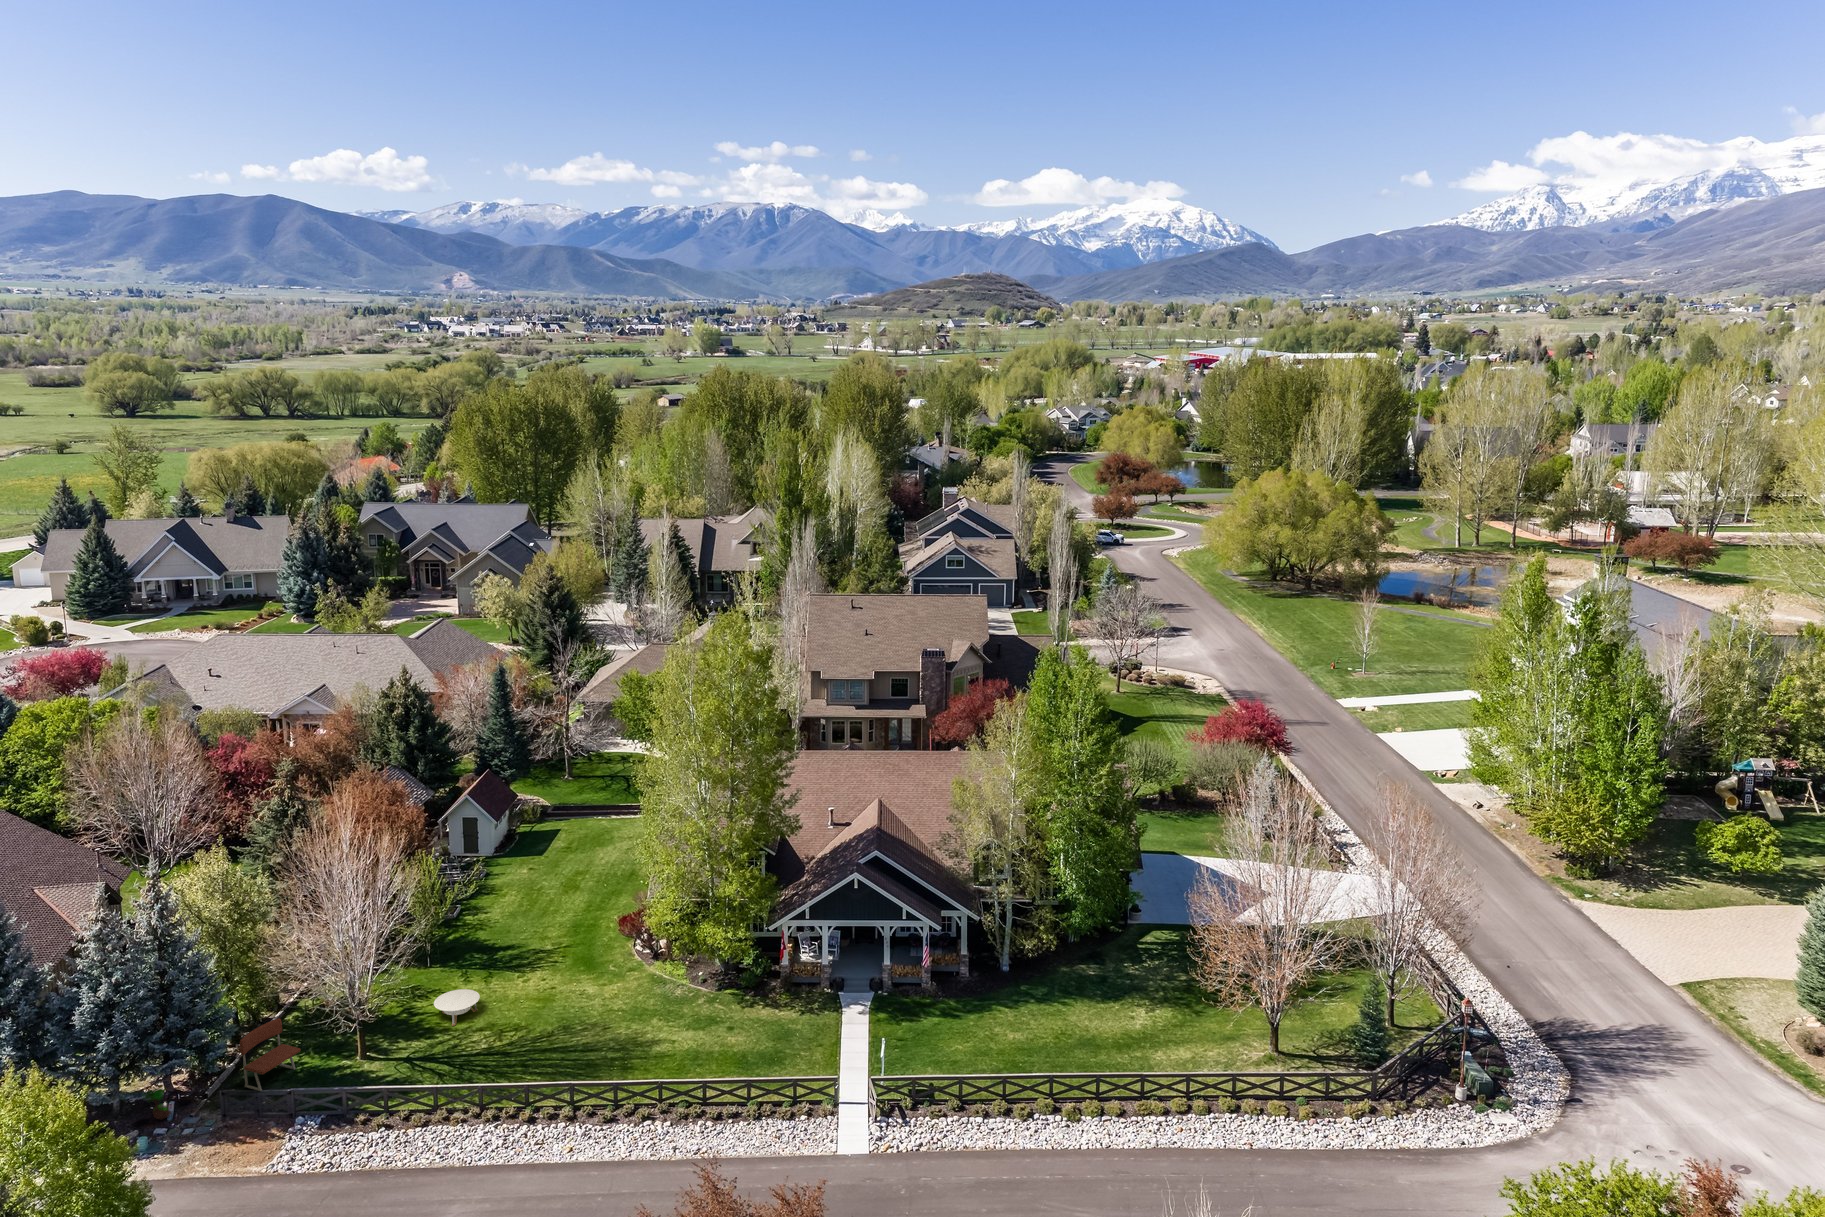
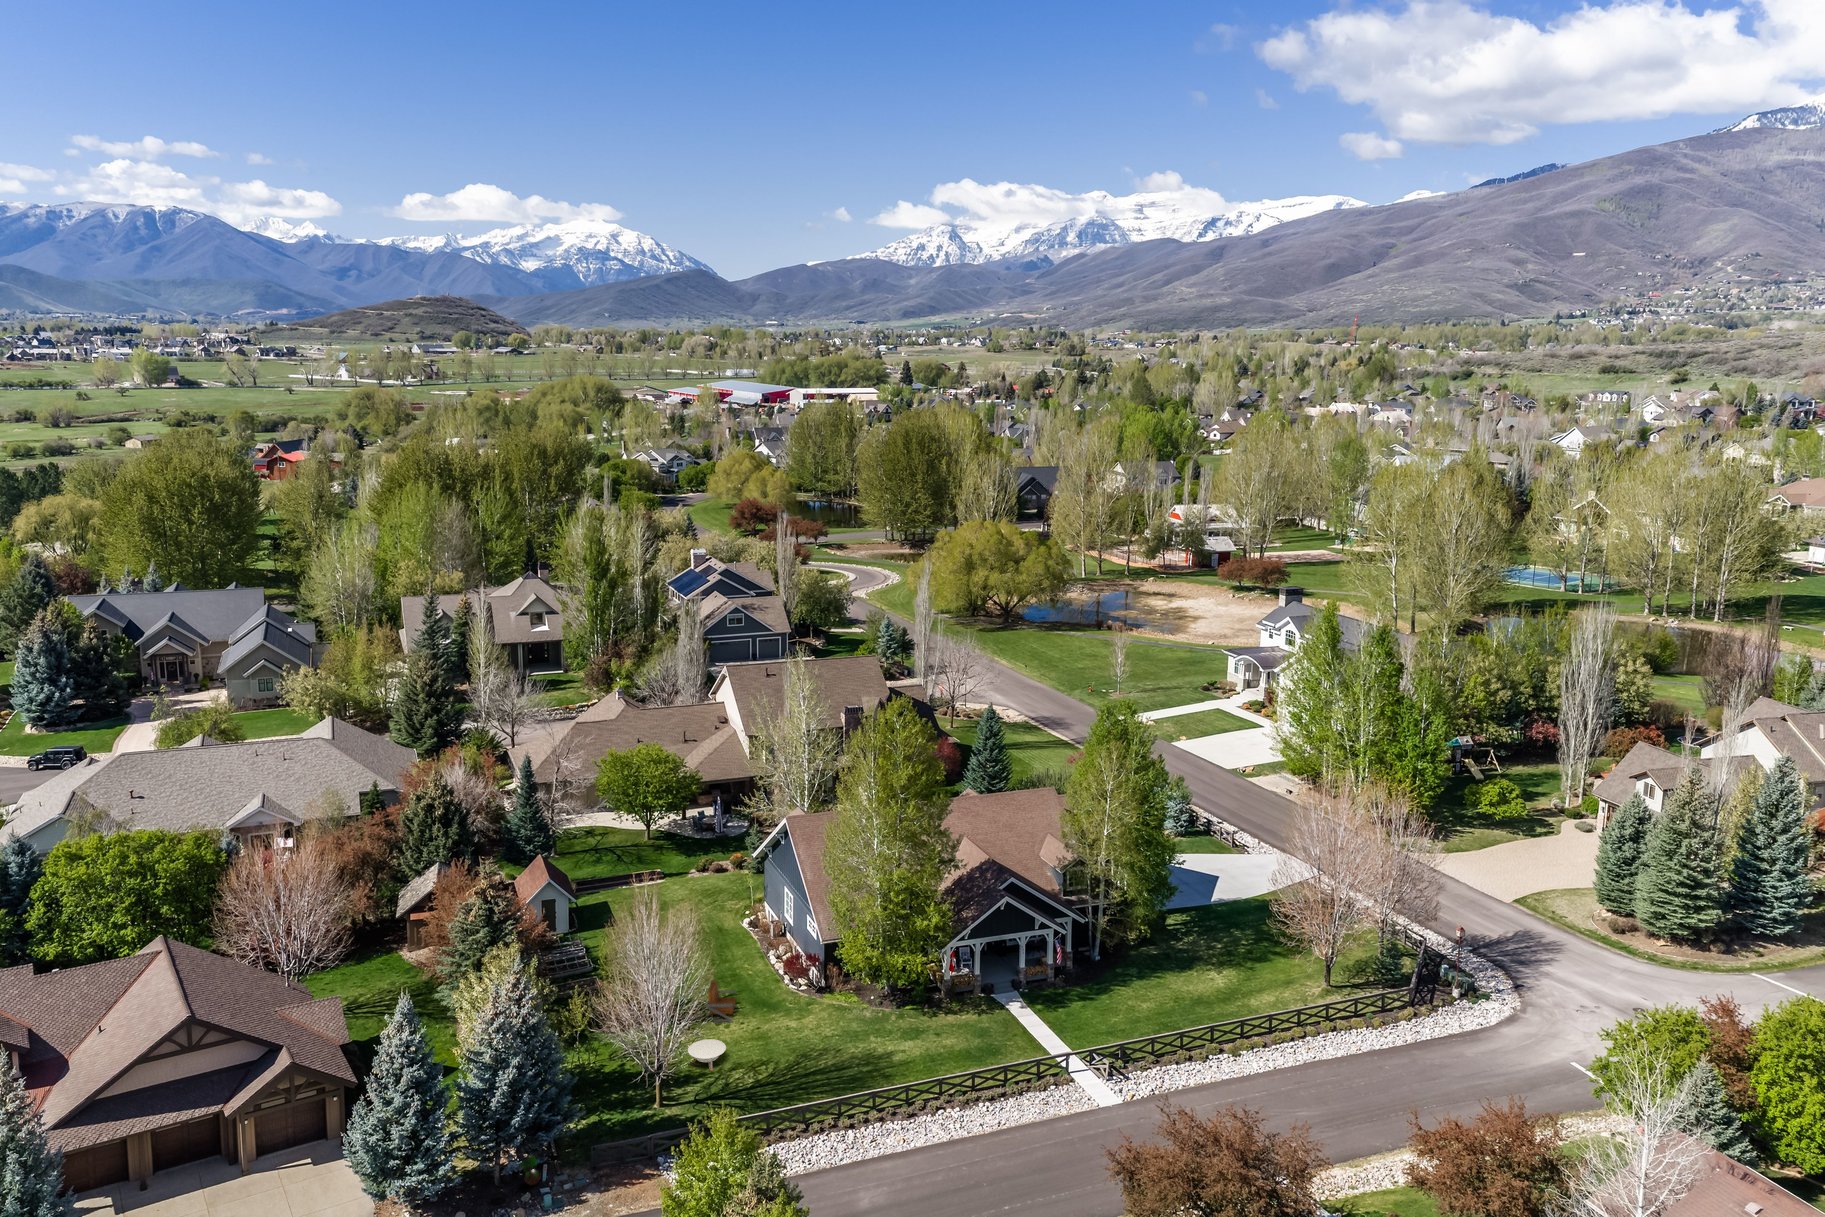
lounge chair: none [498,925,548,975] -> present [705,981,737,1022]
bench: present [240,1018,301,1091] -> none [578,1084,615,1148]

